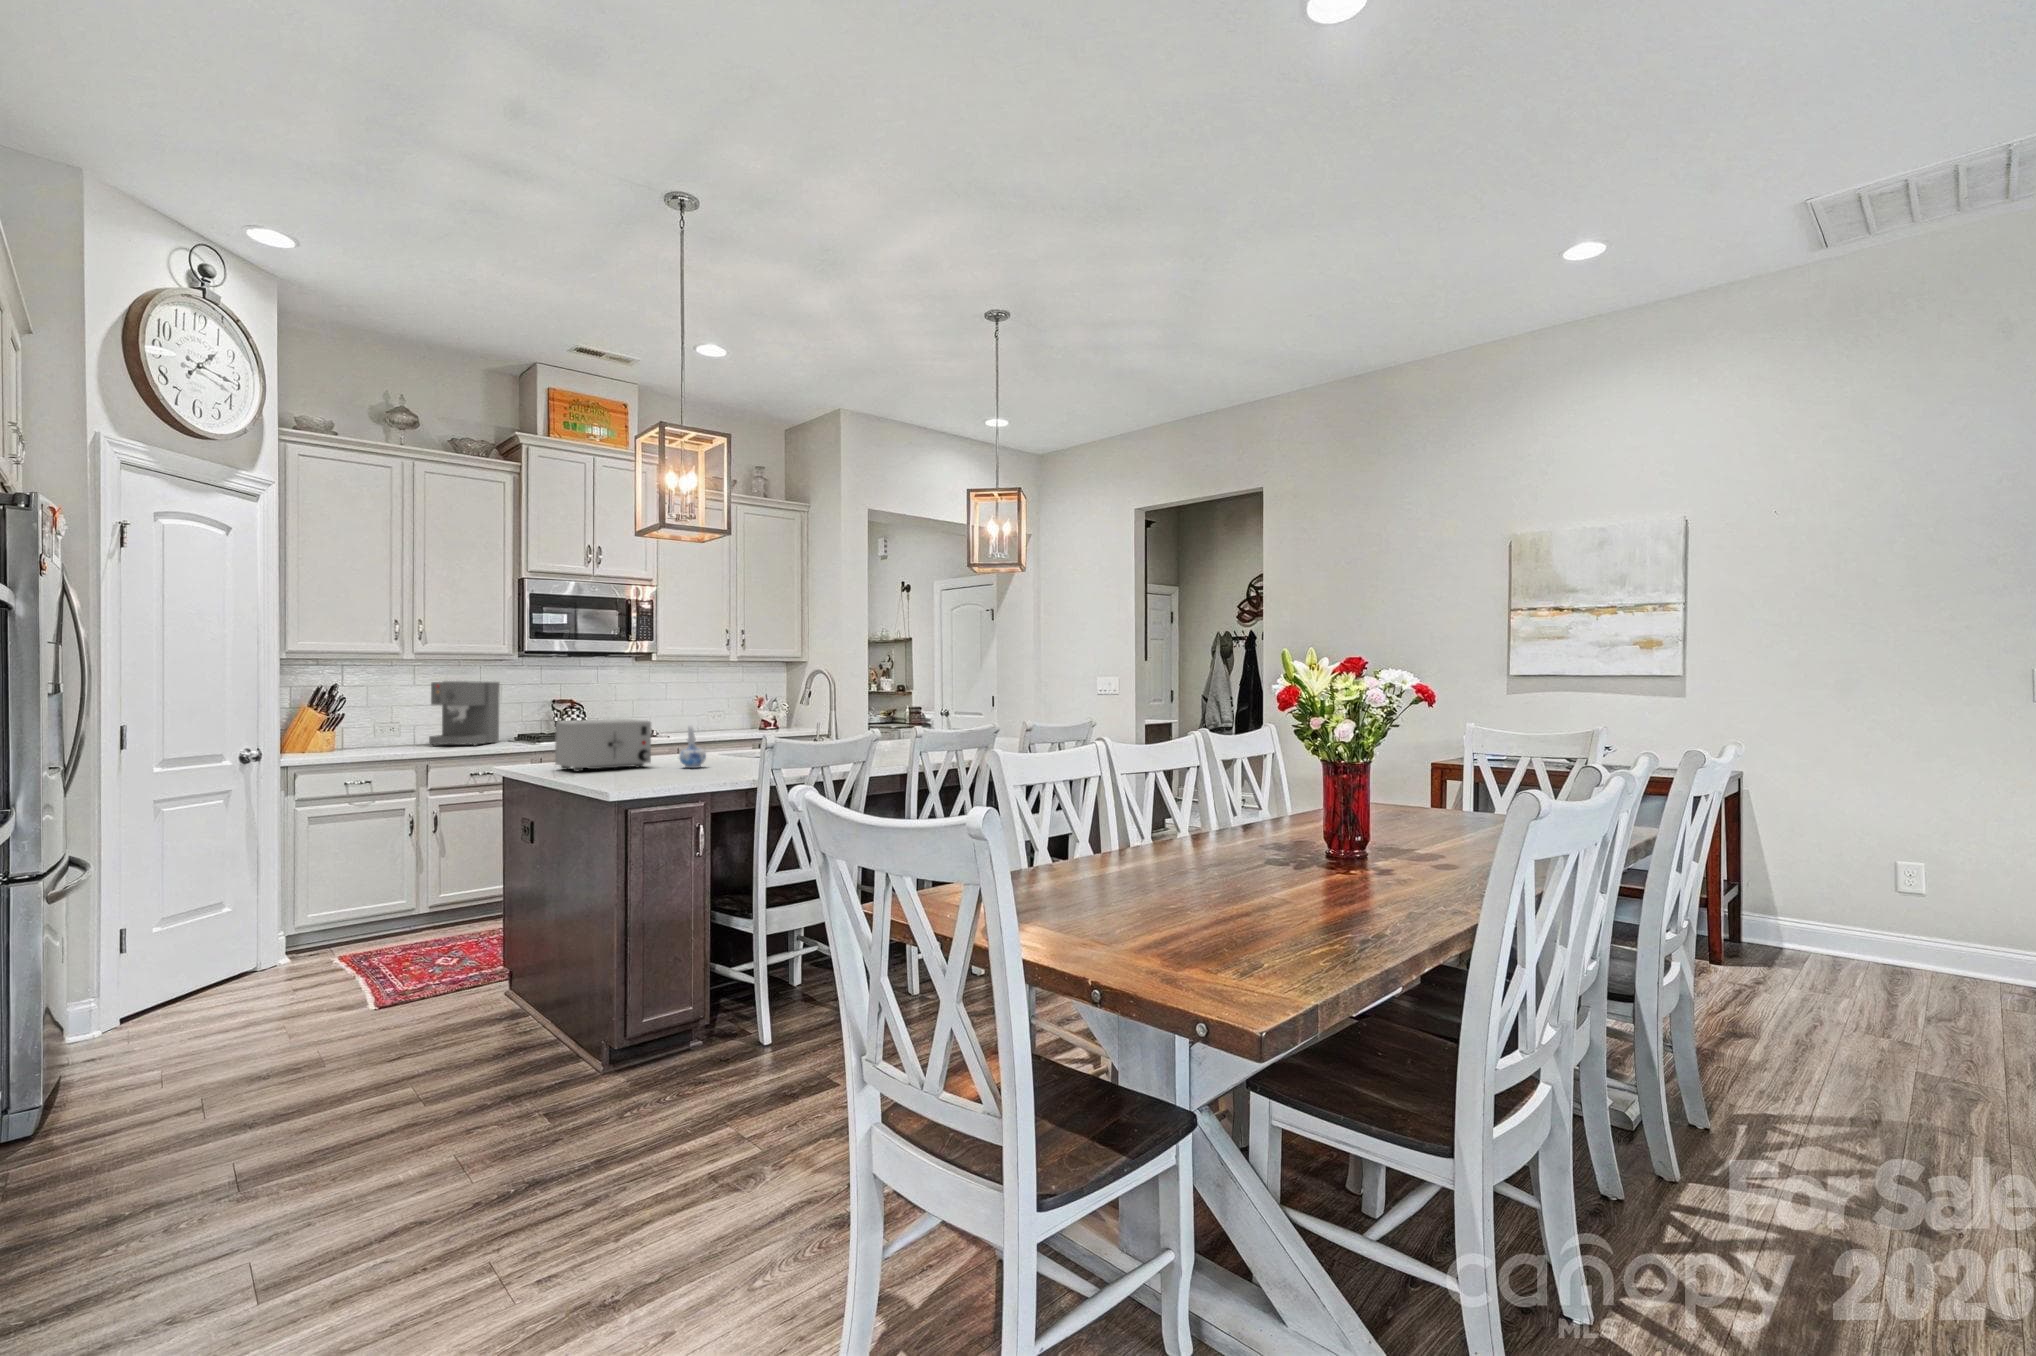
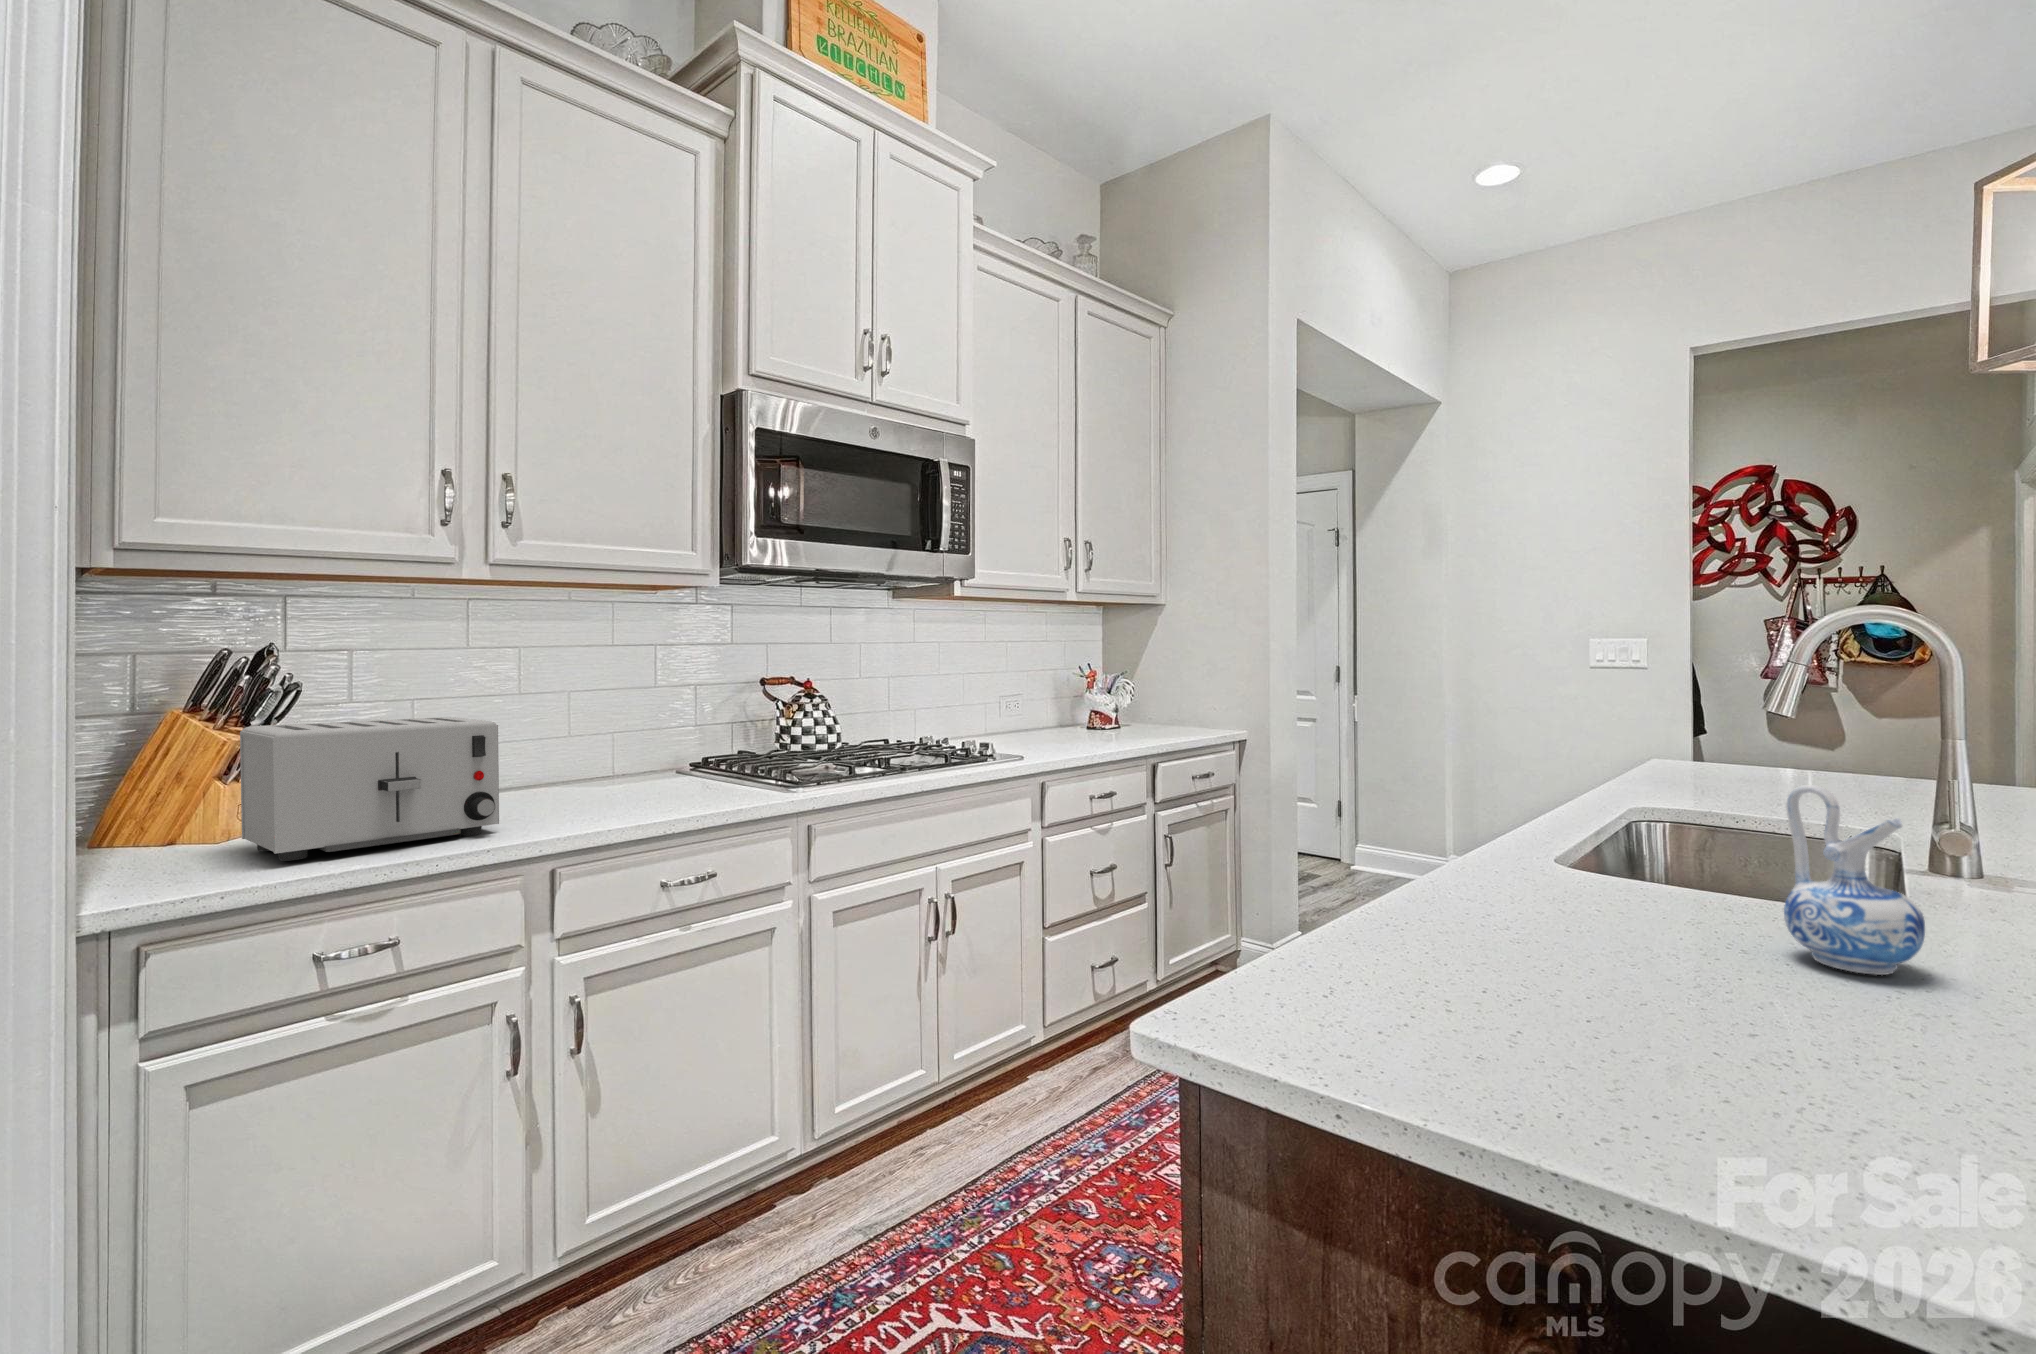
coffee maker: present [429,681,500,746] -> none [529,635,686,804]
toaster: present [555,719,651,771] -> present [240,717,499,861]

